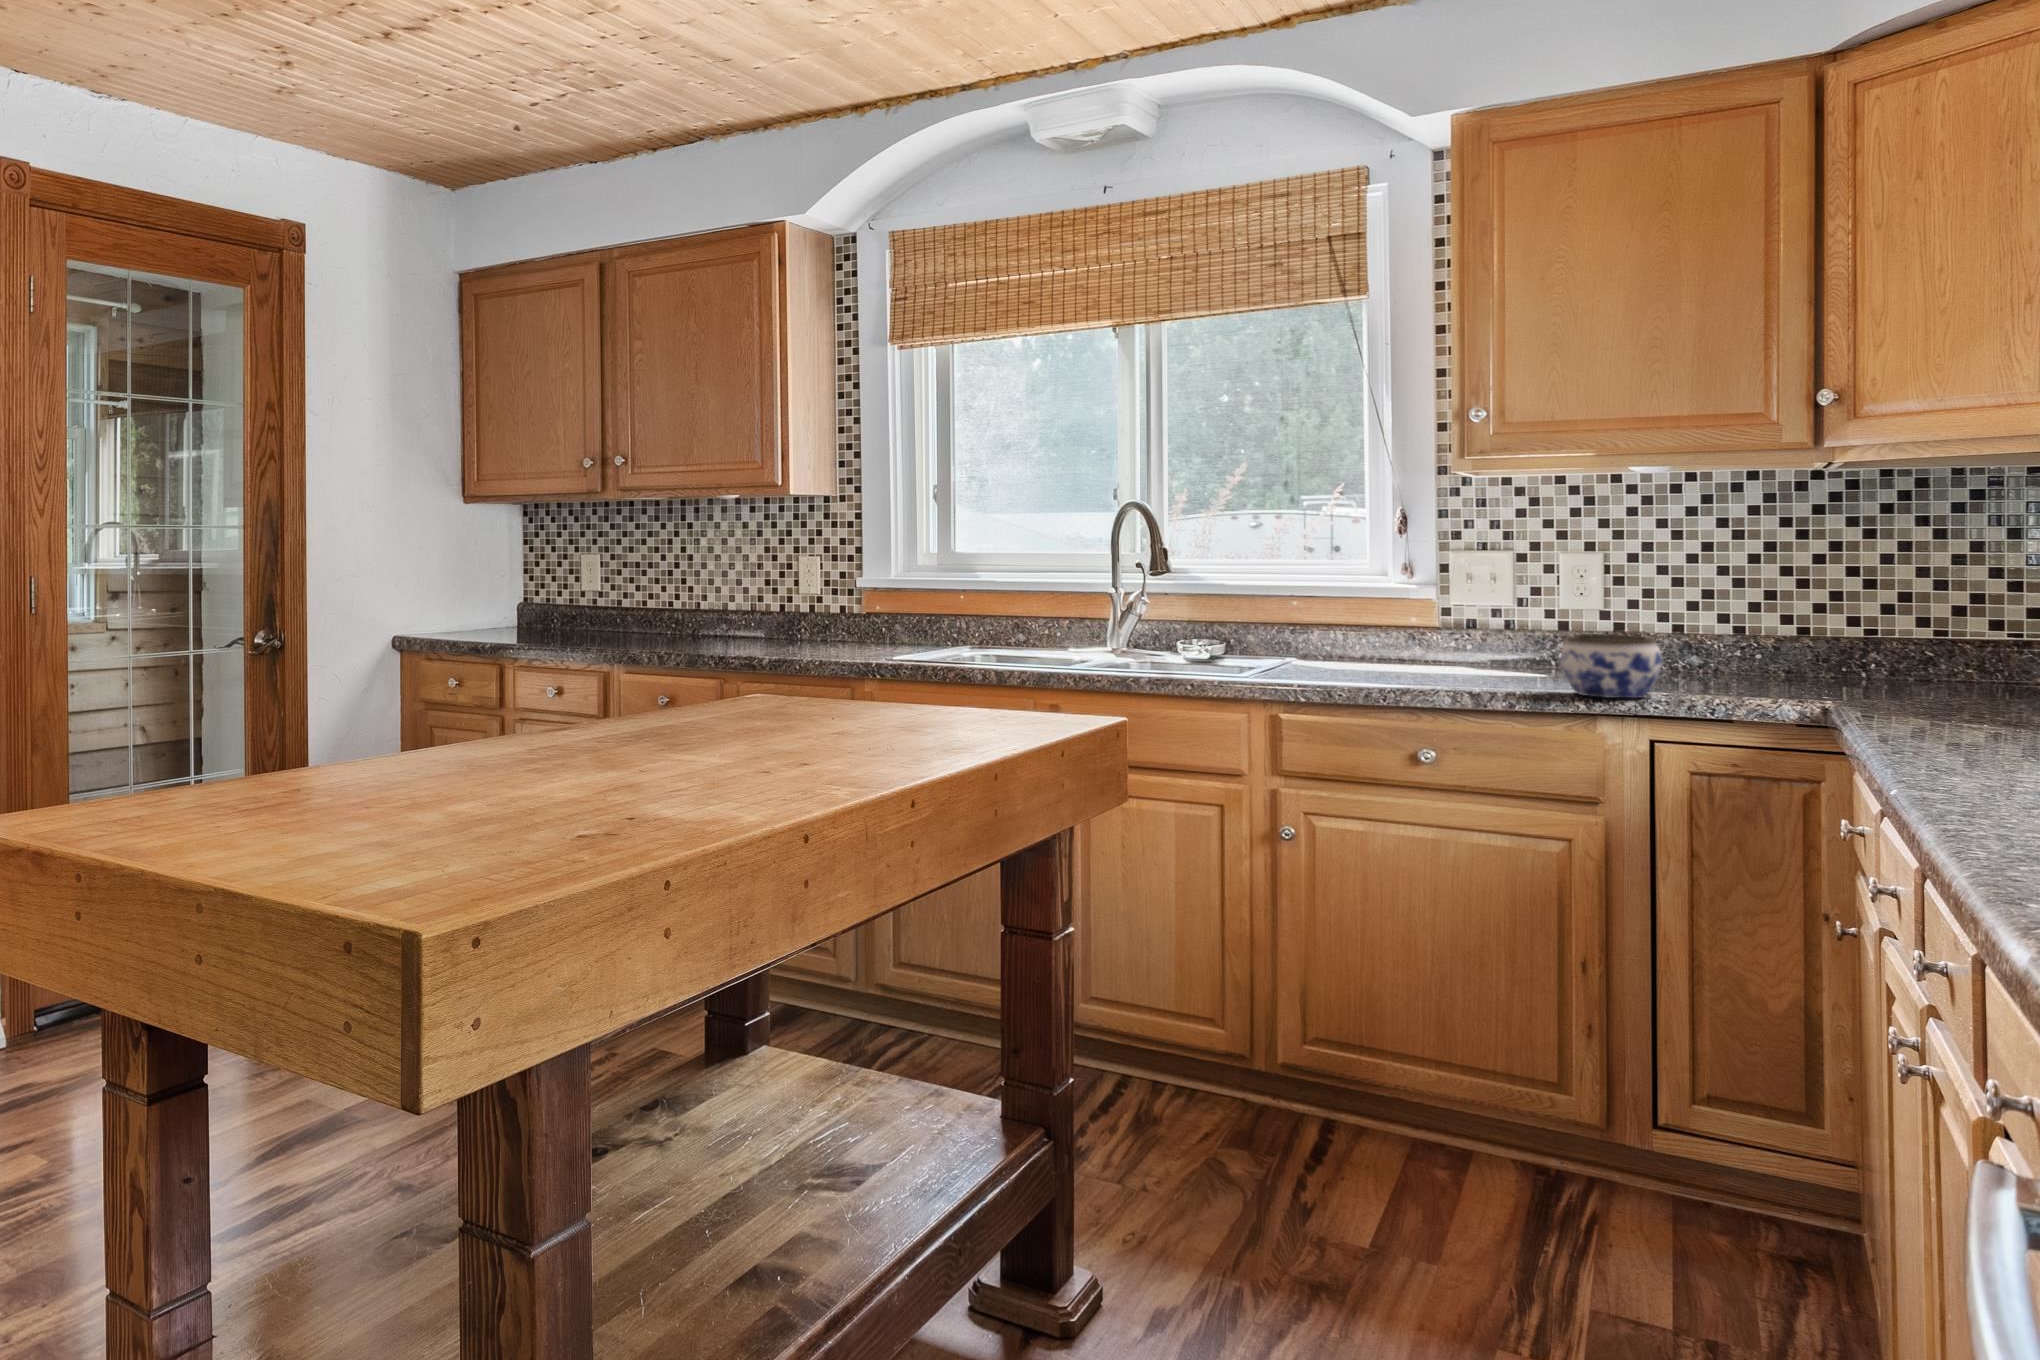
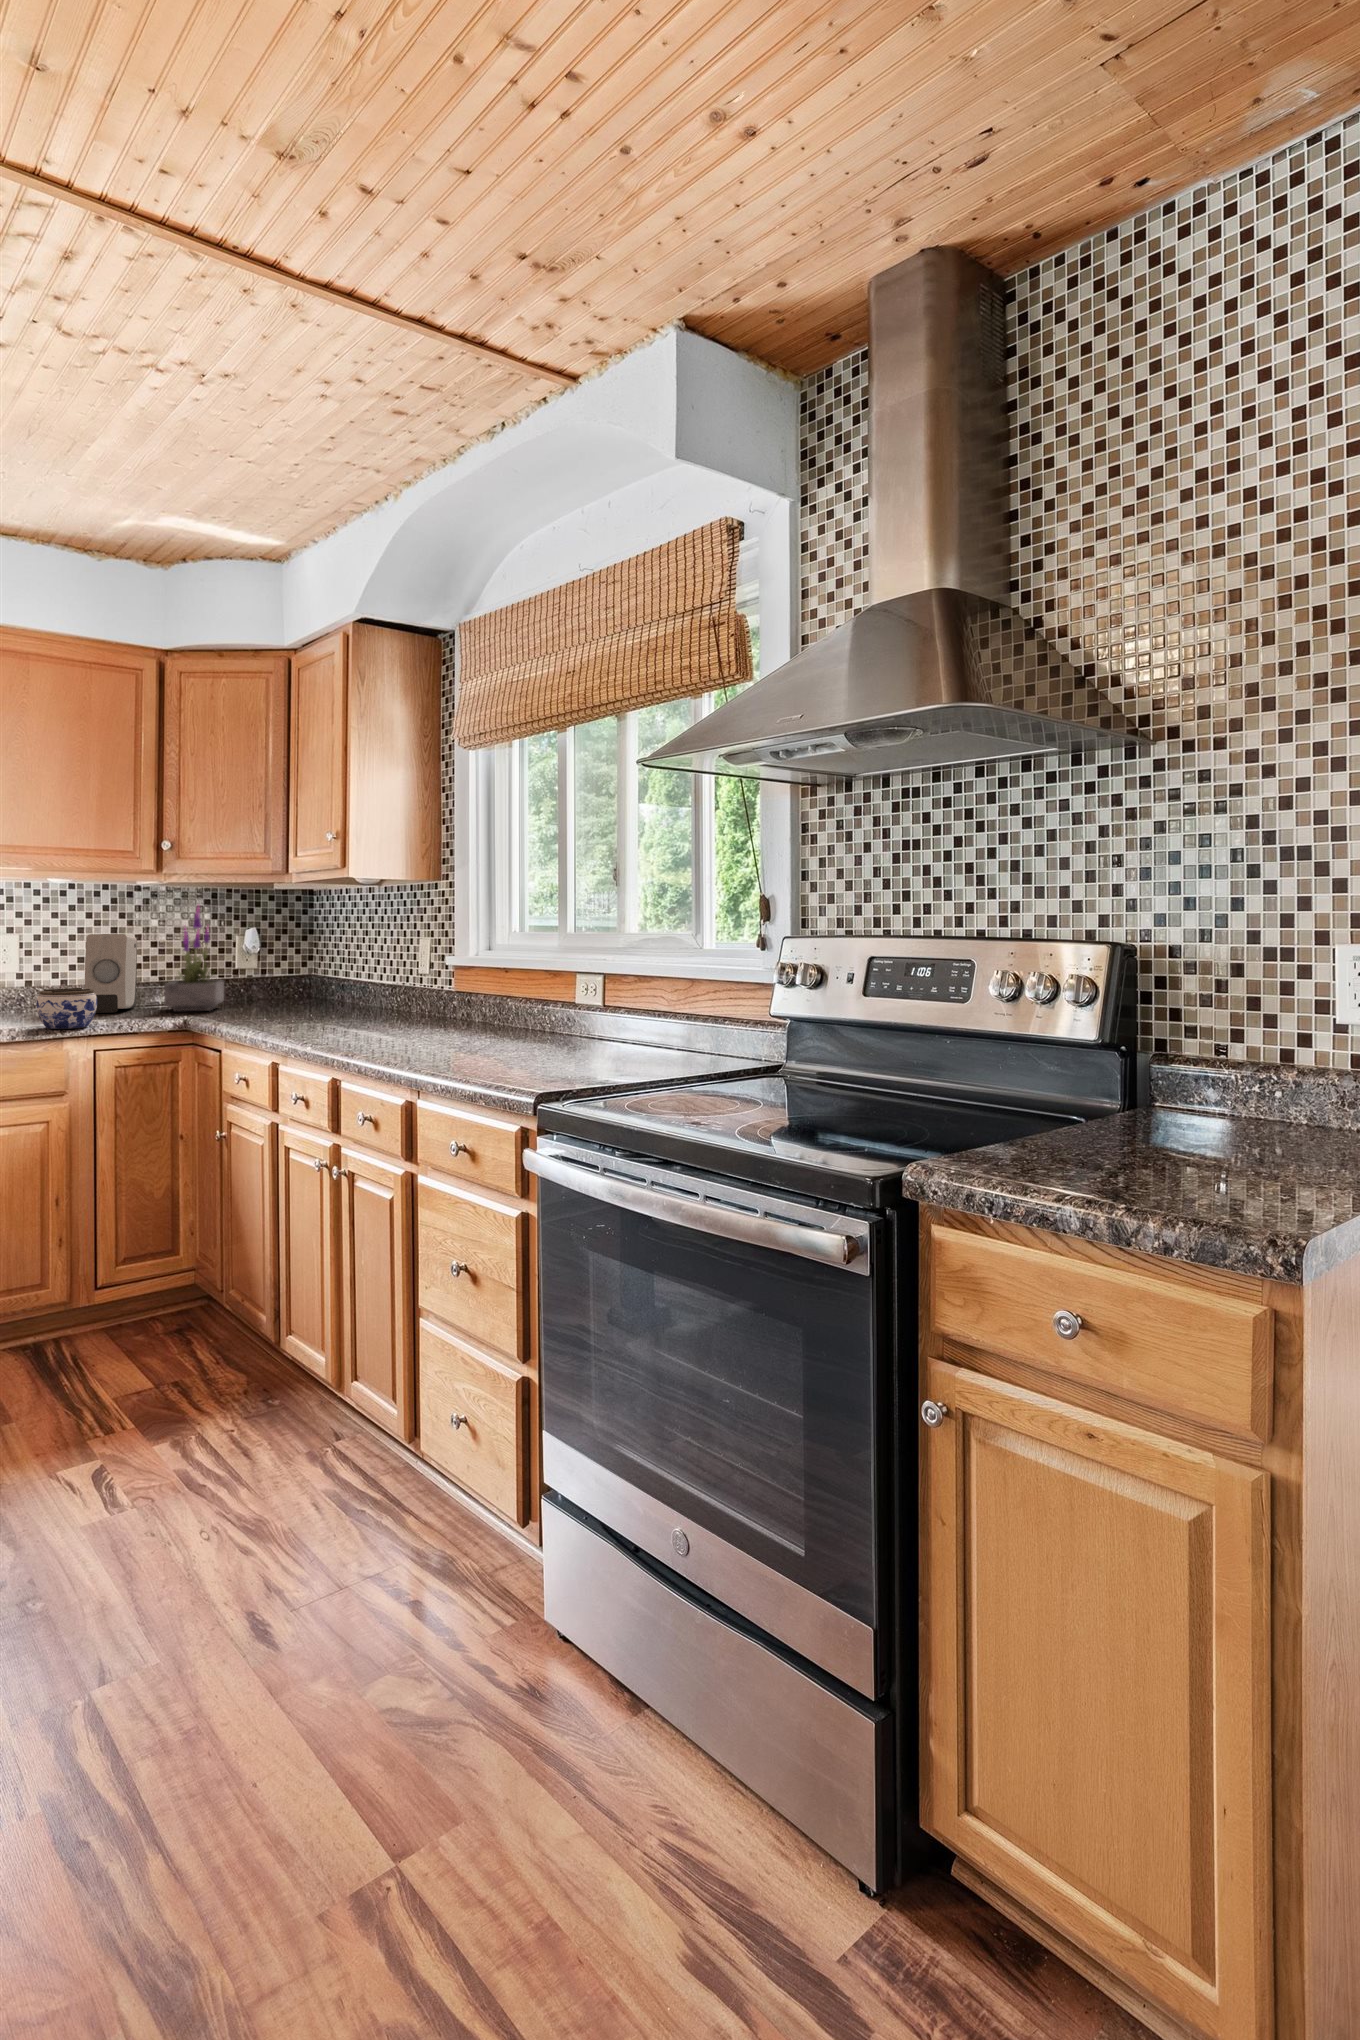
potted plant: none [1830,496,1978,696] -> present [164,908,224,1011]
soap dispenser: none [1691,552,1806,683] -> present [85,934,137,1013]

